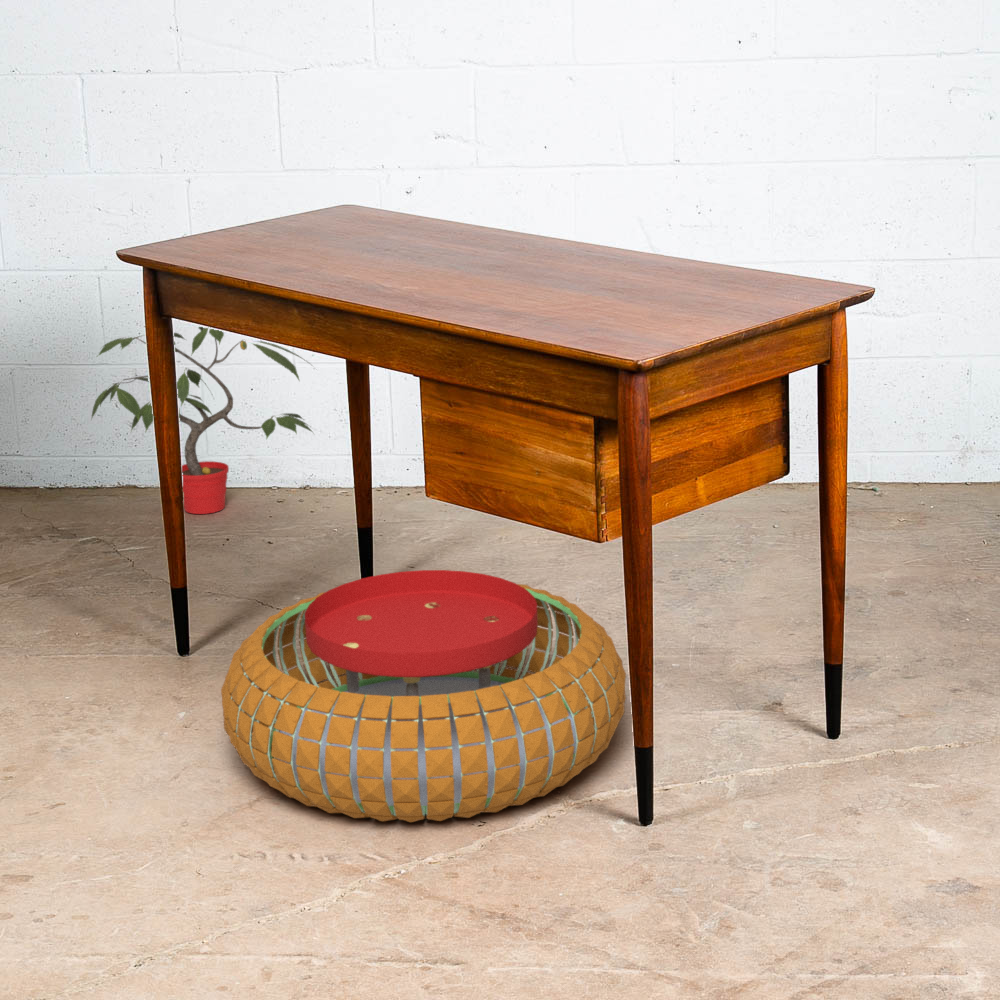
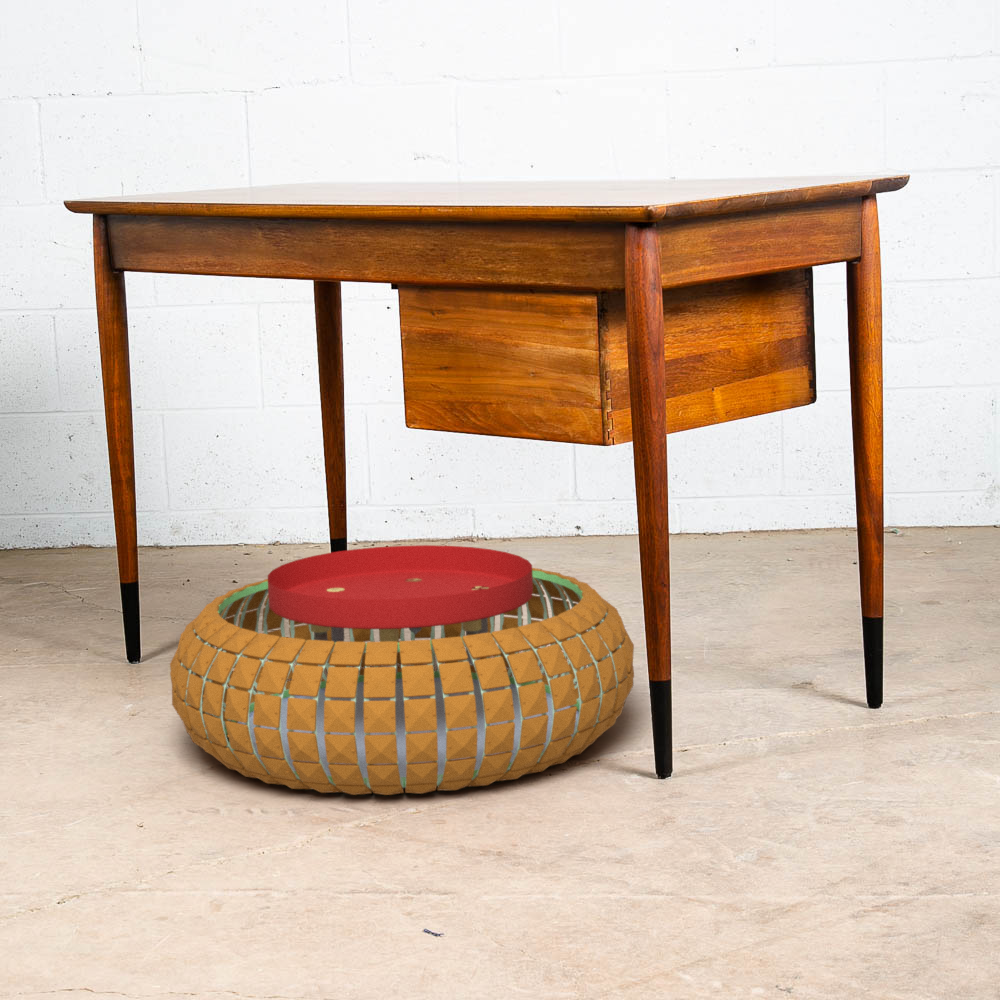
potted plant: present [92,327,312,514] -> none [44,353,295,561]

